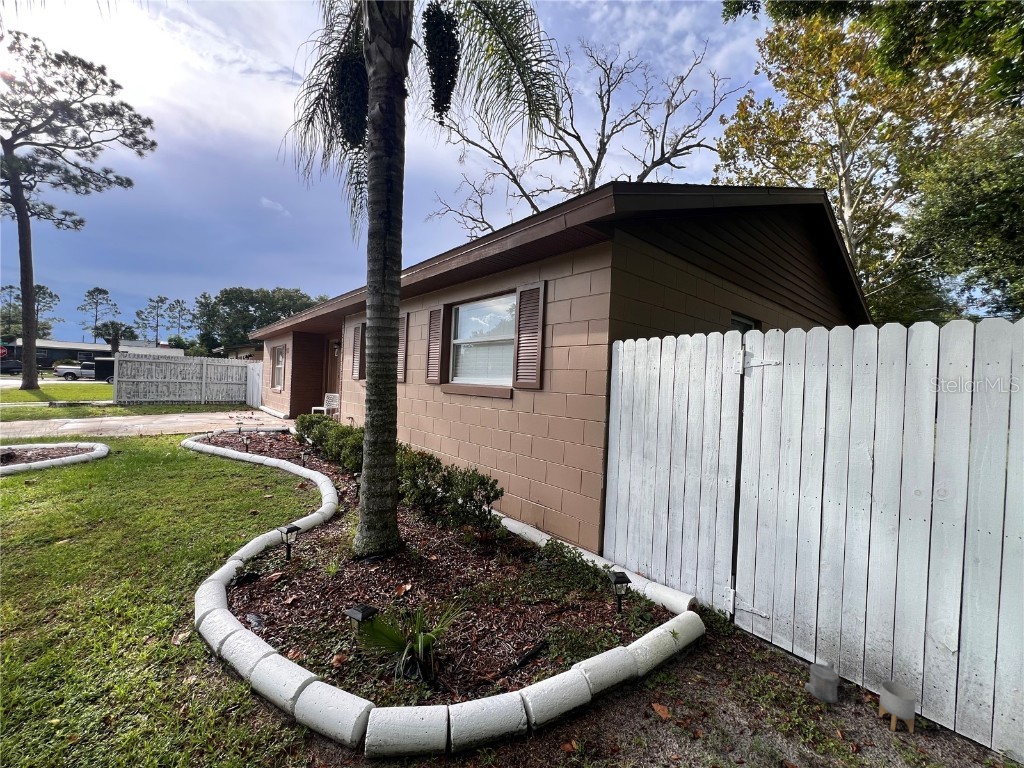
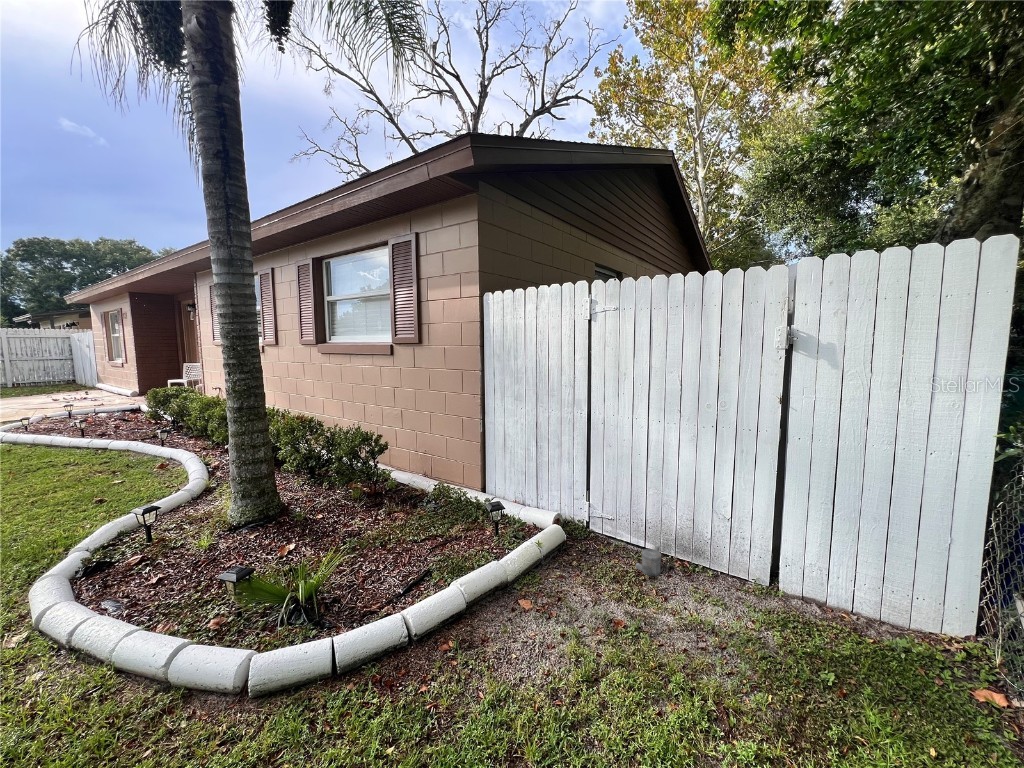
planter: present [879,680,916,733] -> none [687,551,710,586]

